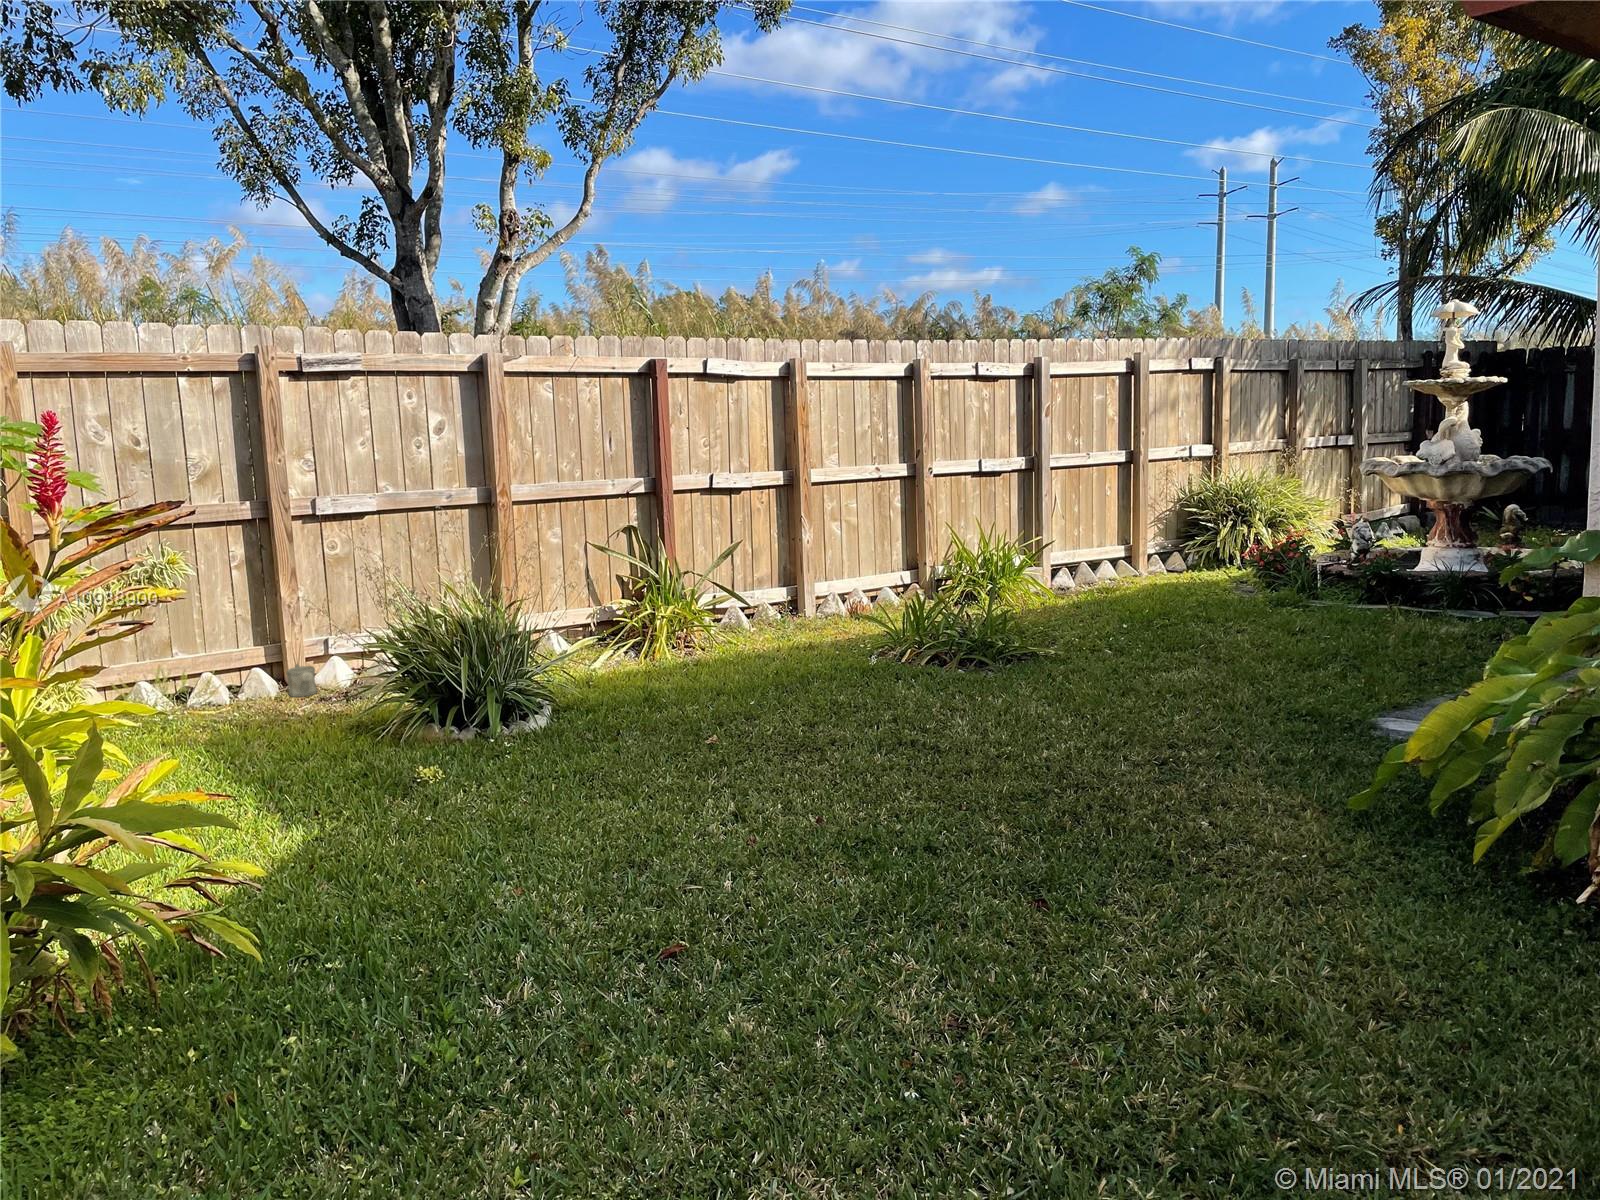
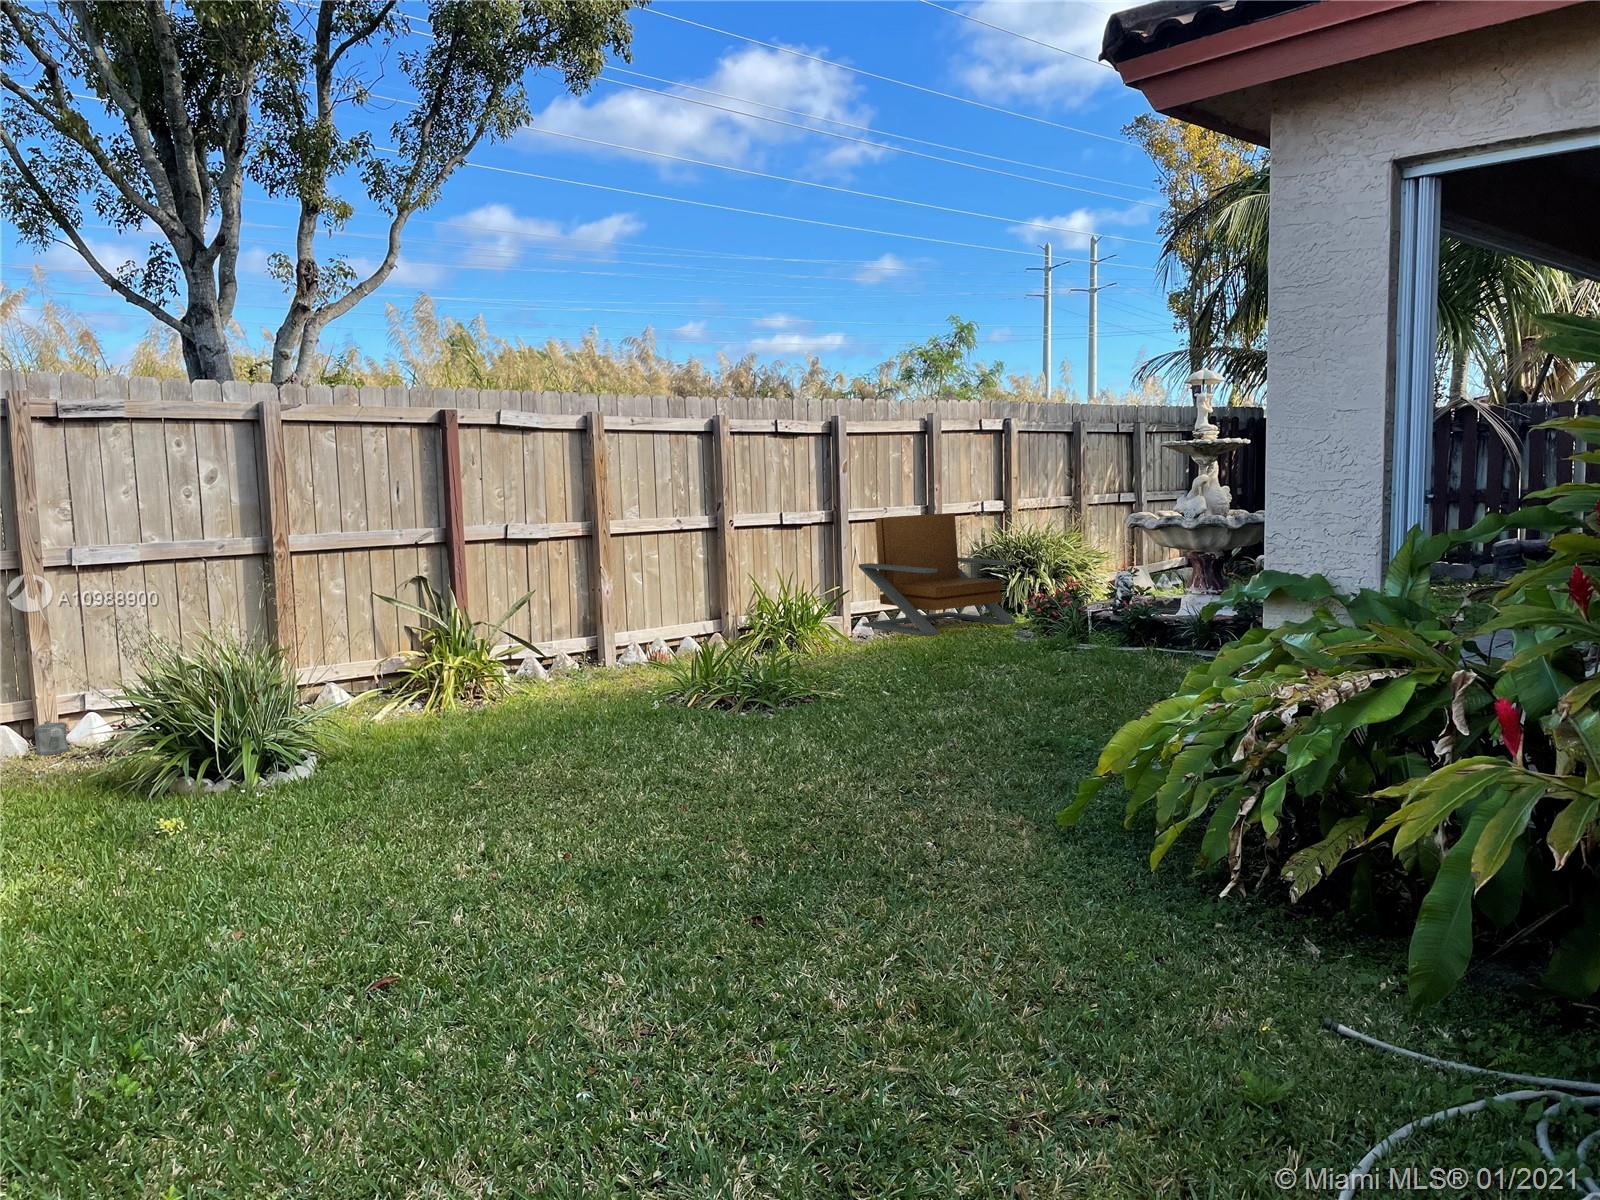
lounge chair: none [1061,459,1230,589] -> present [859,513,1015,636]

